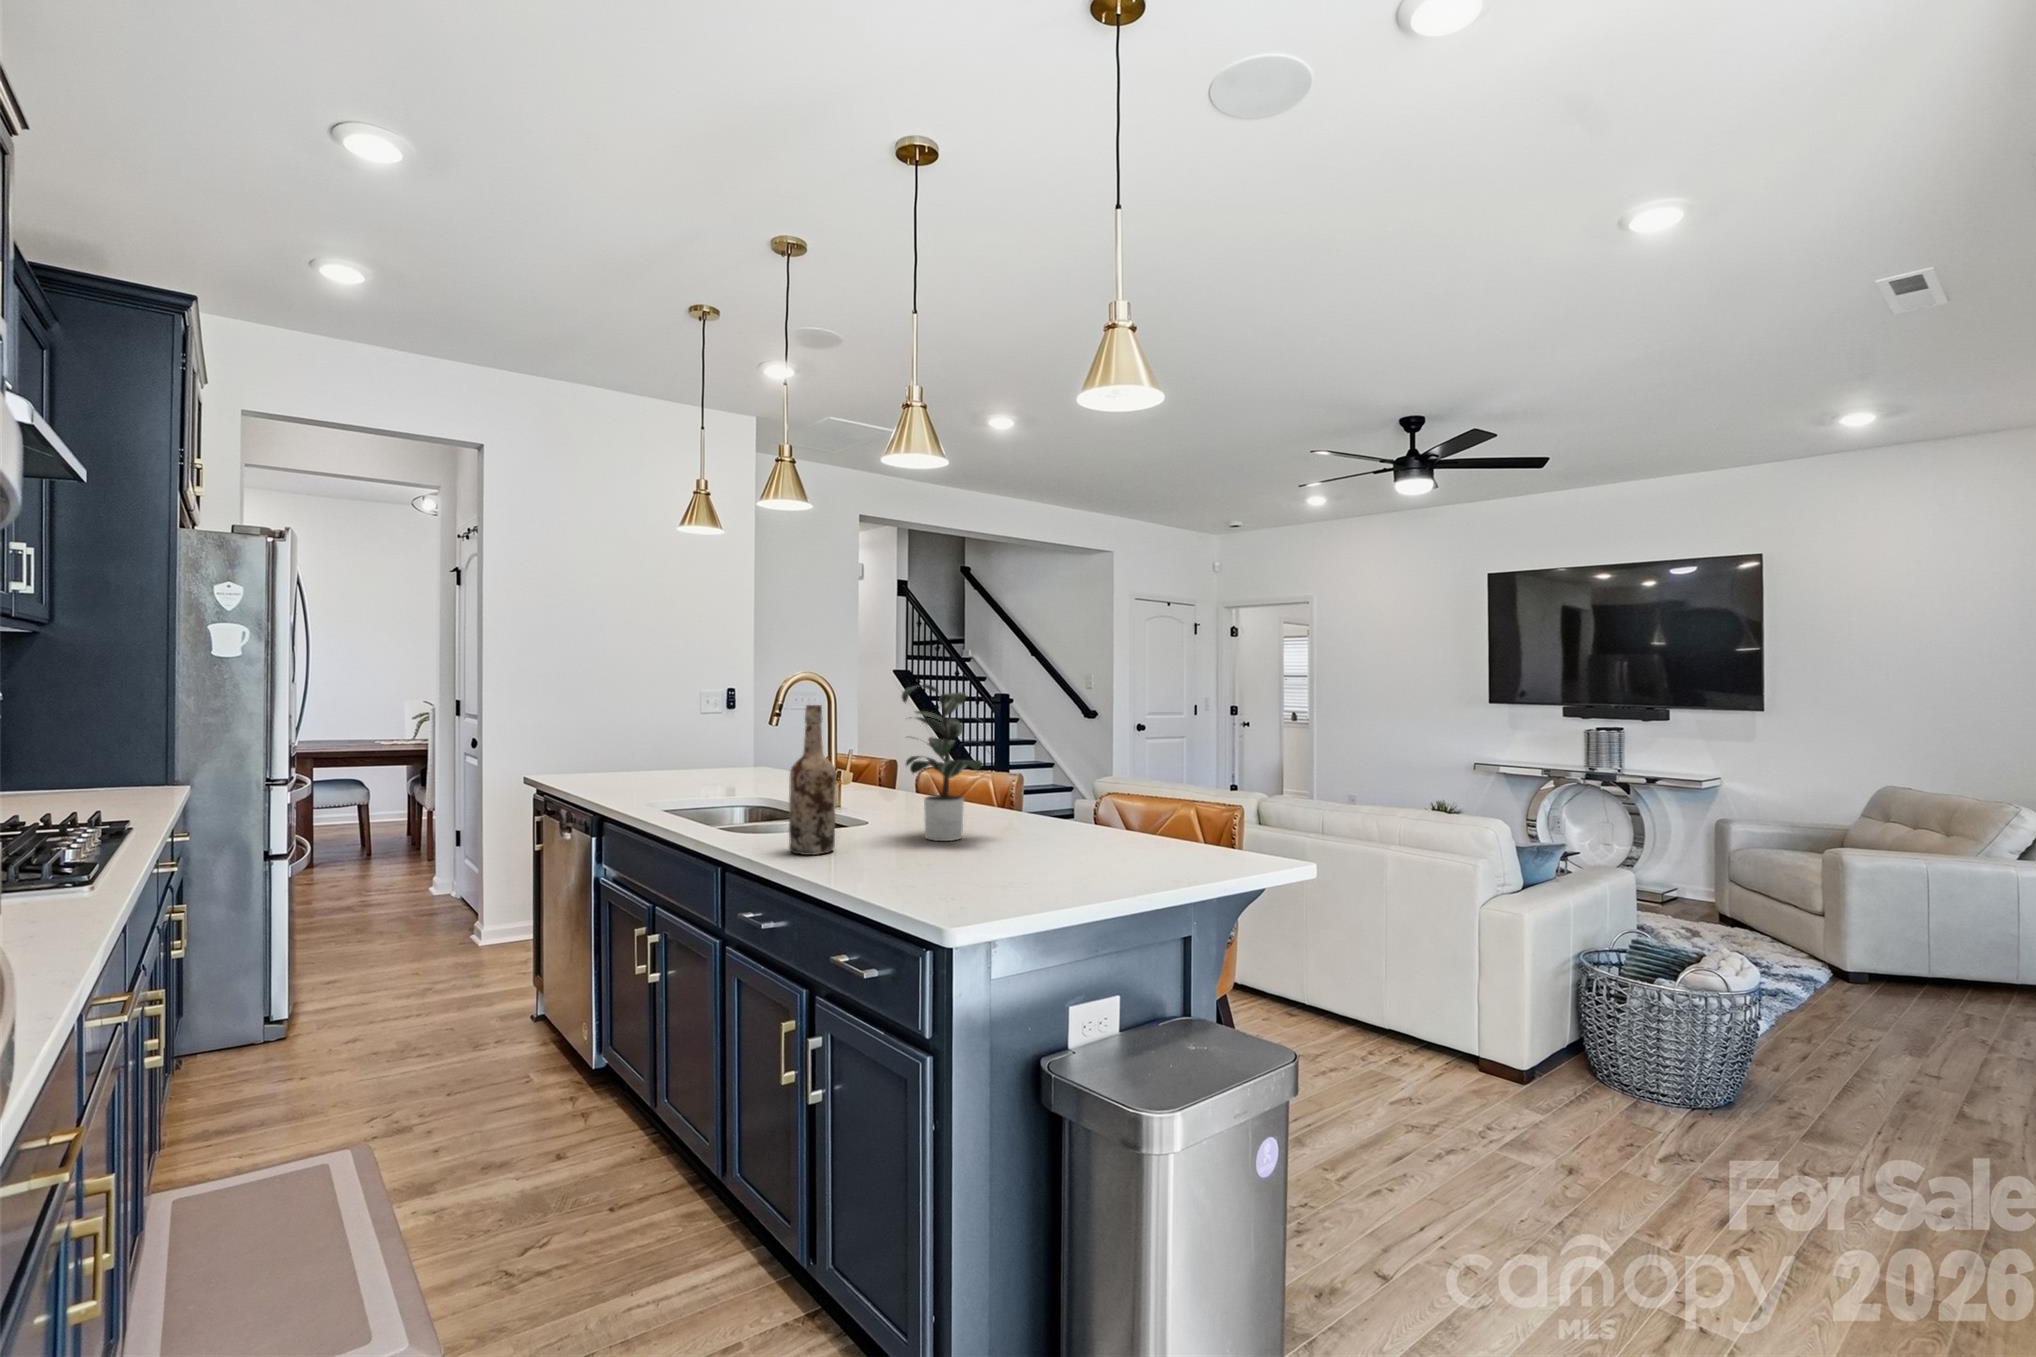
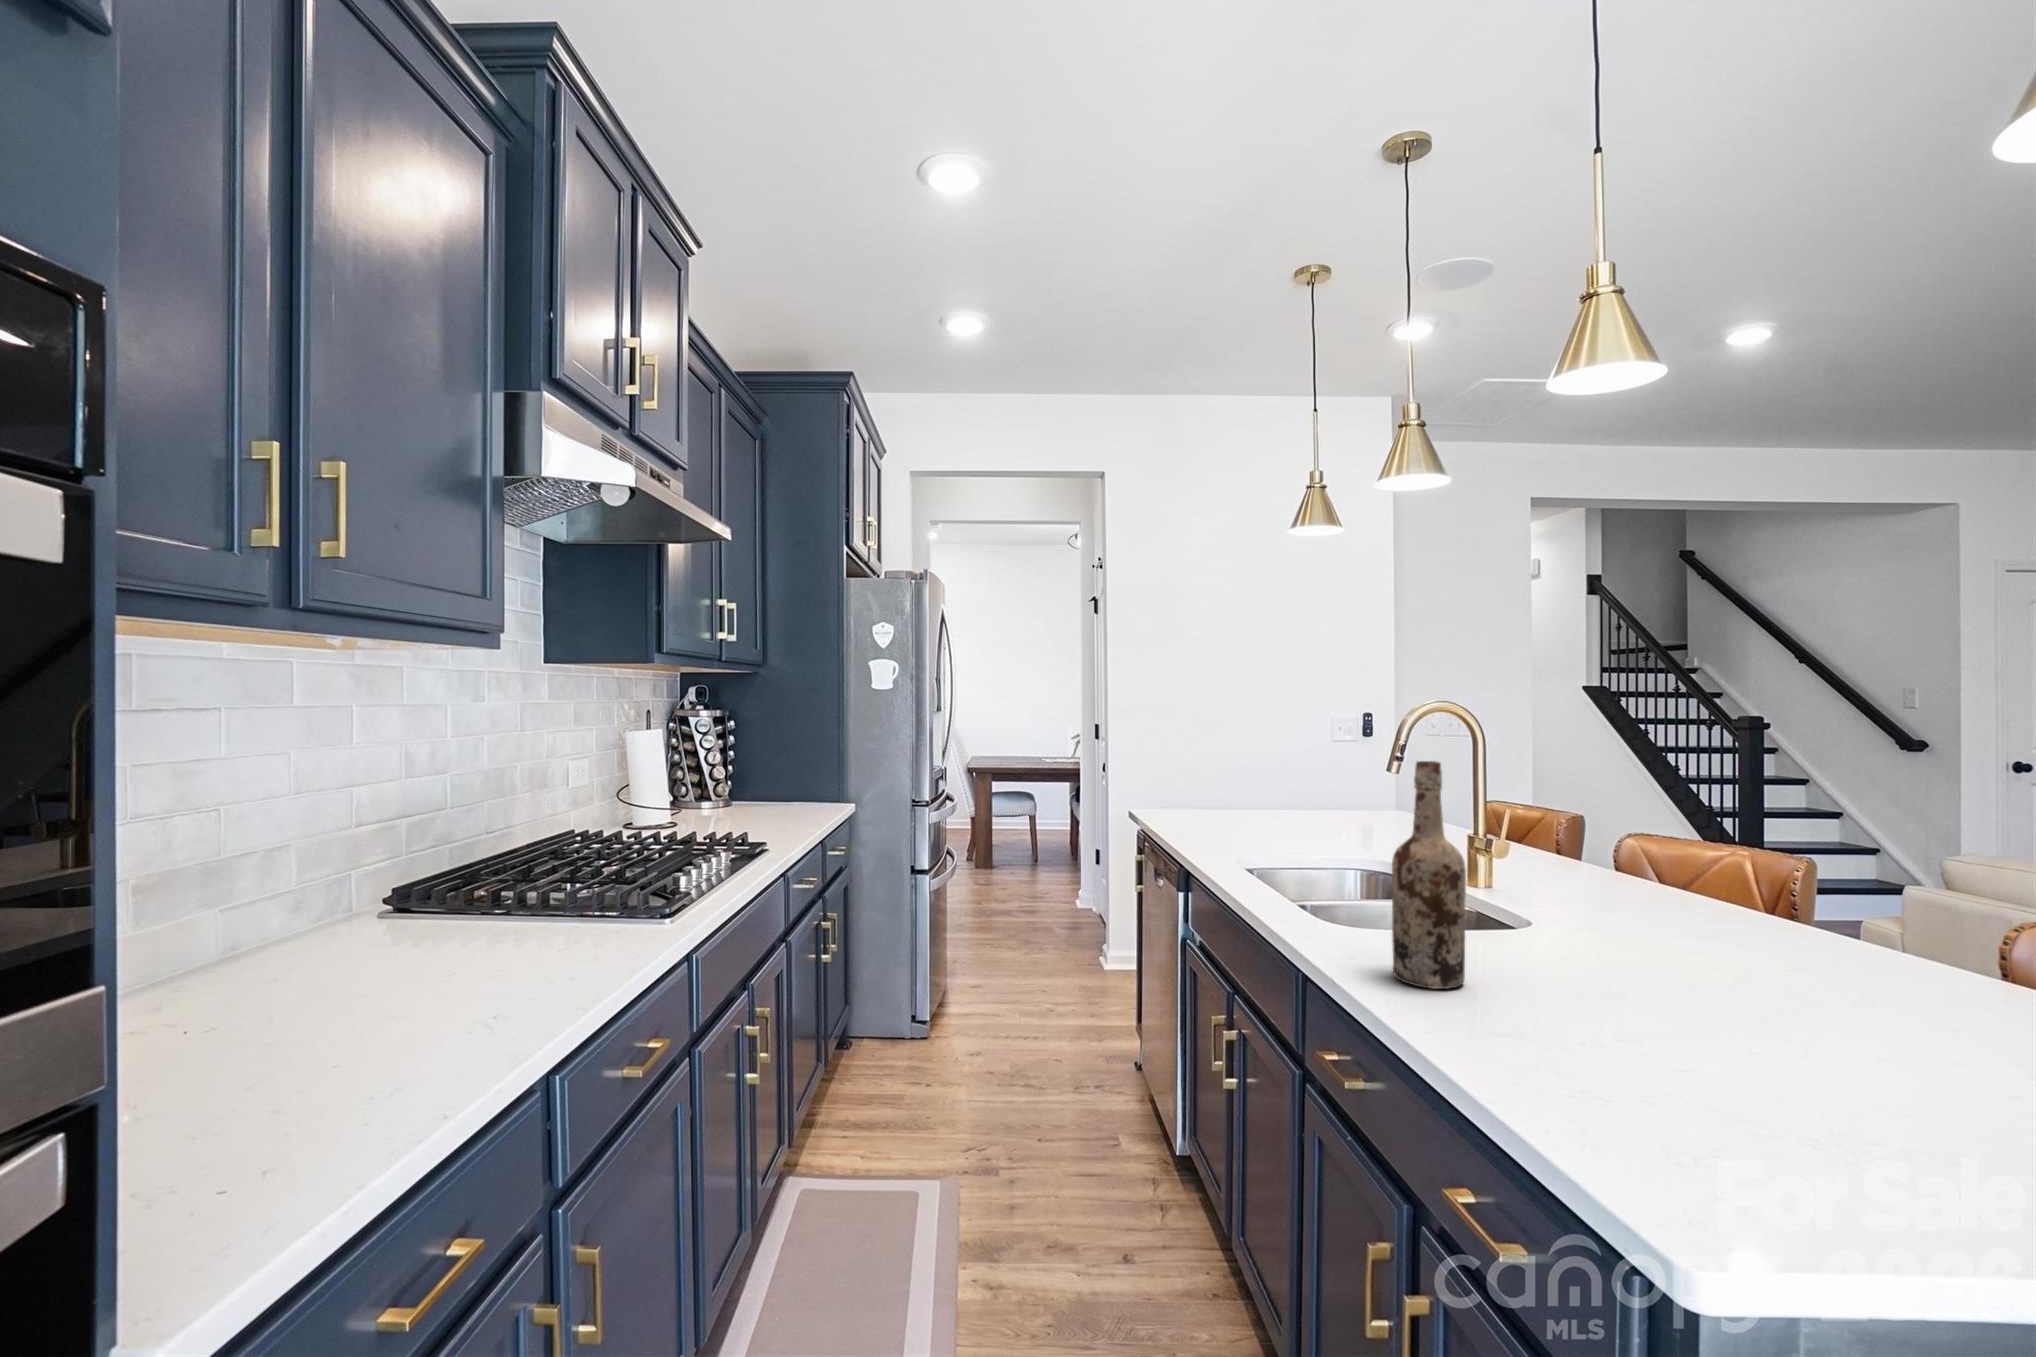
potted plant: present [902,684,988,841] -> none [1540,731,1815,997]

